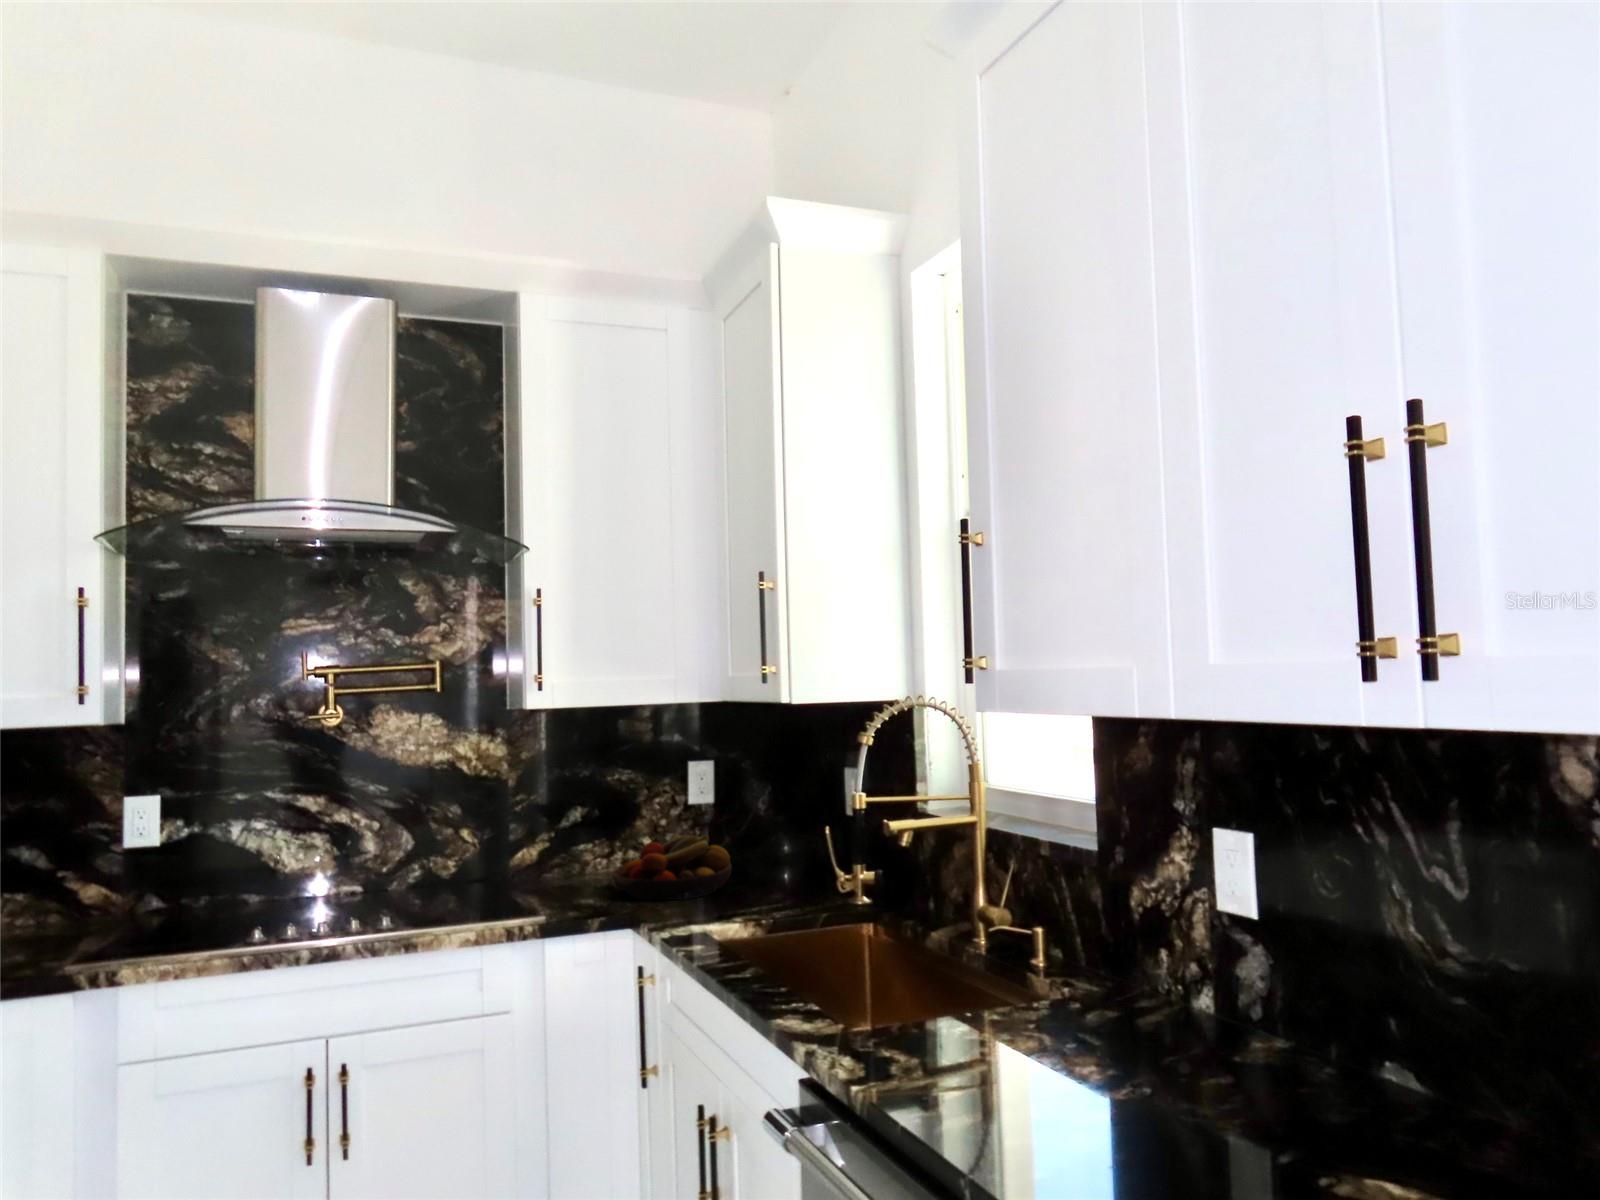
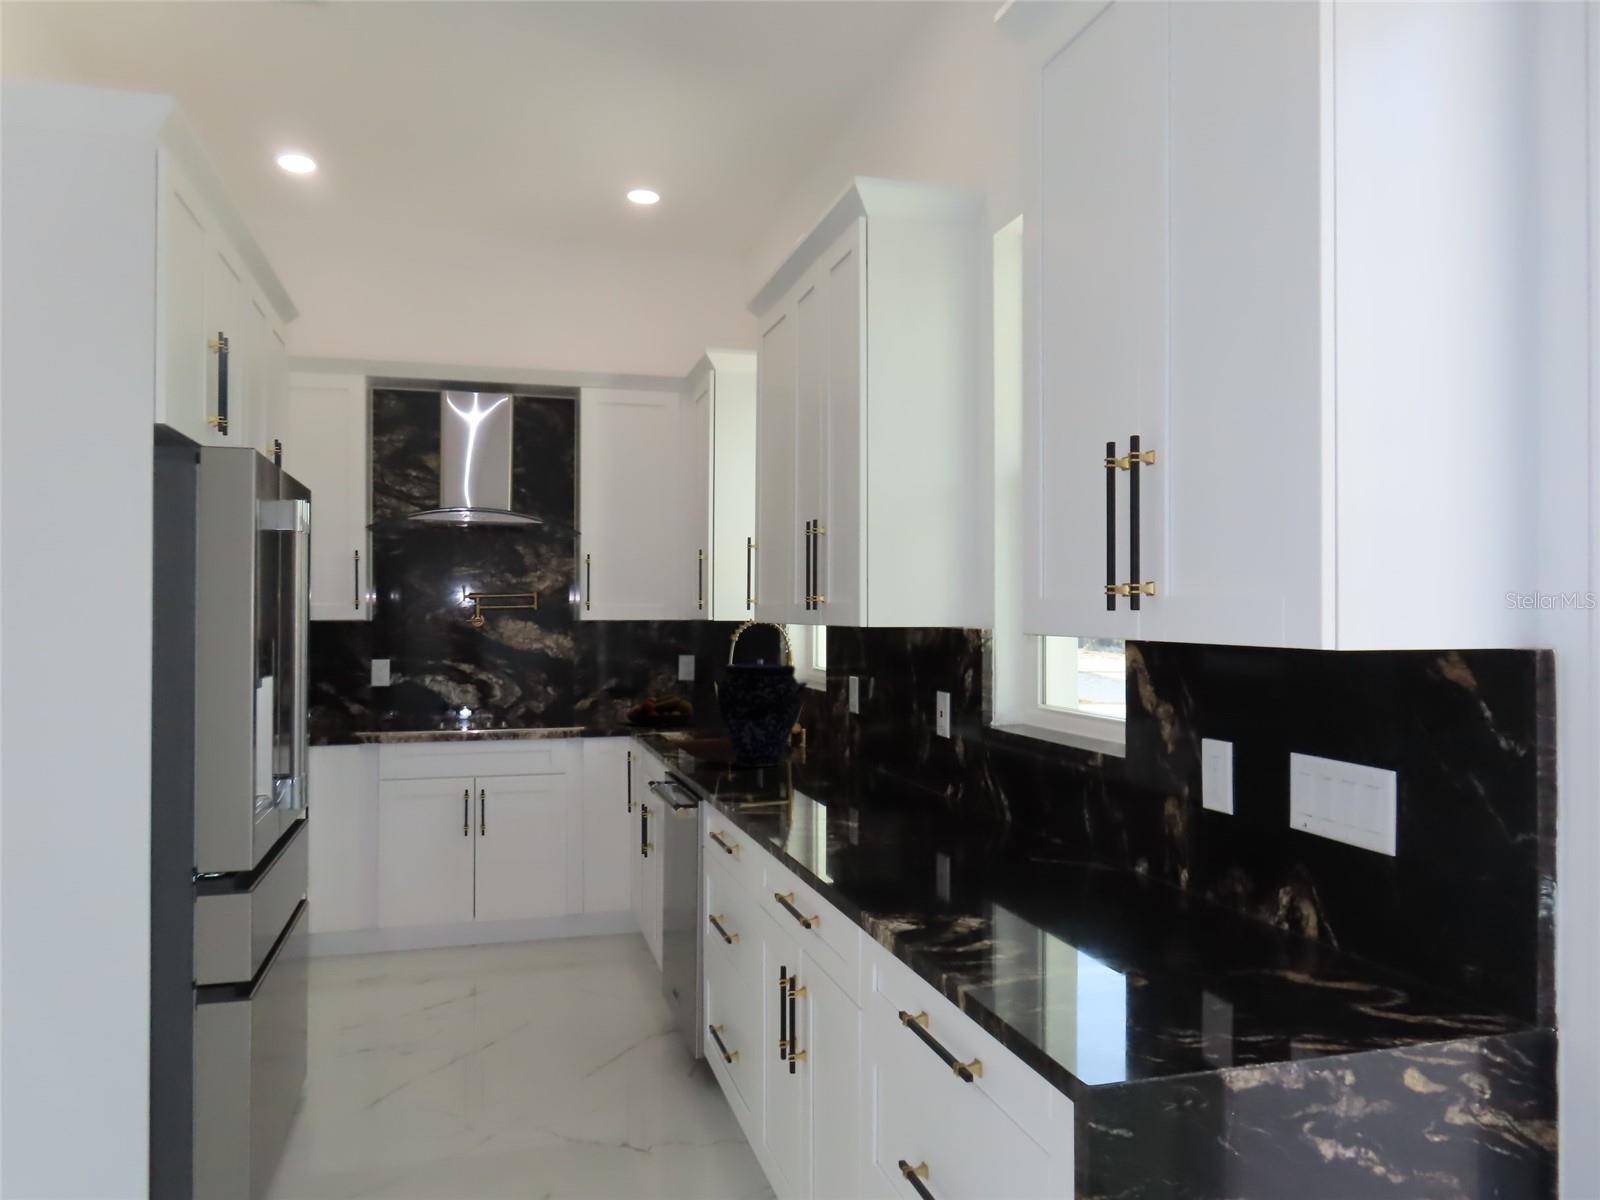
vase: none [975,827,1233,1130] -> present [713,663,807,766]

